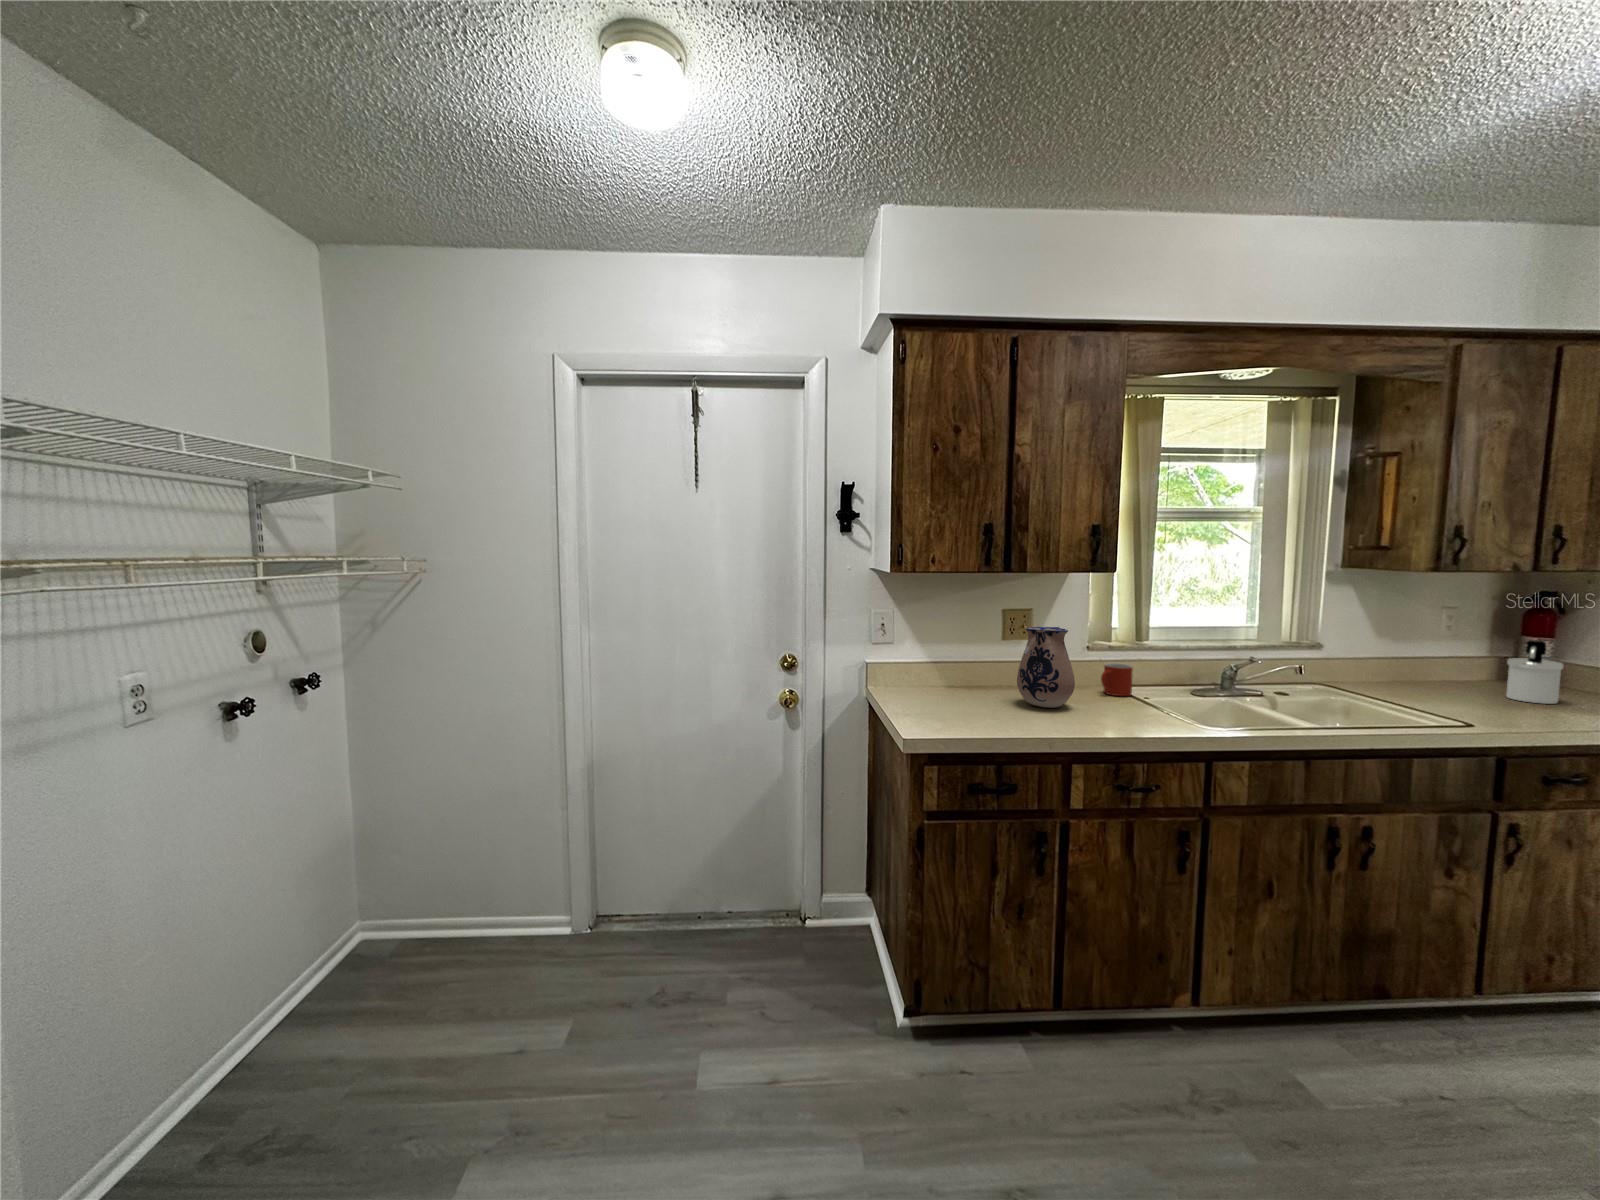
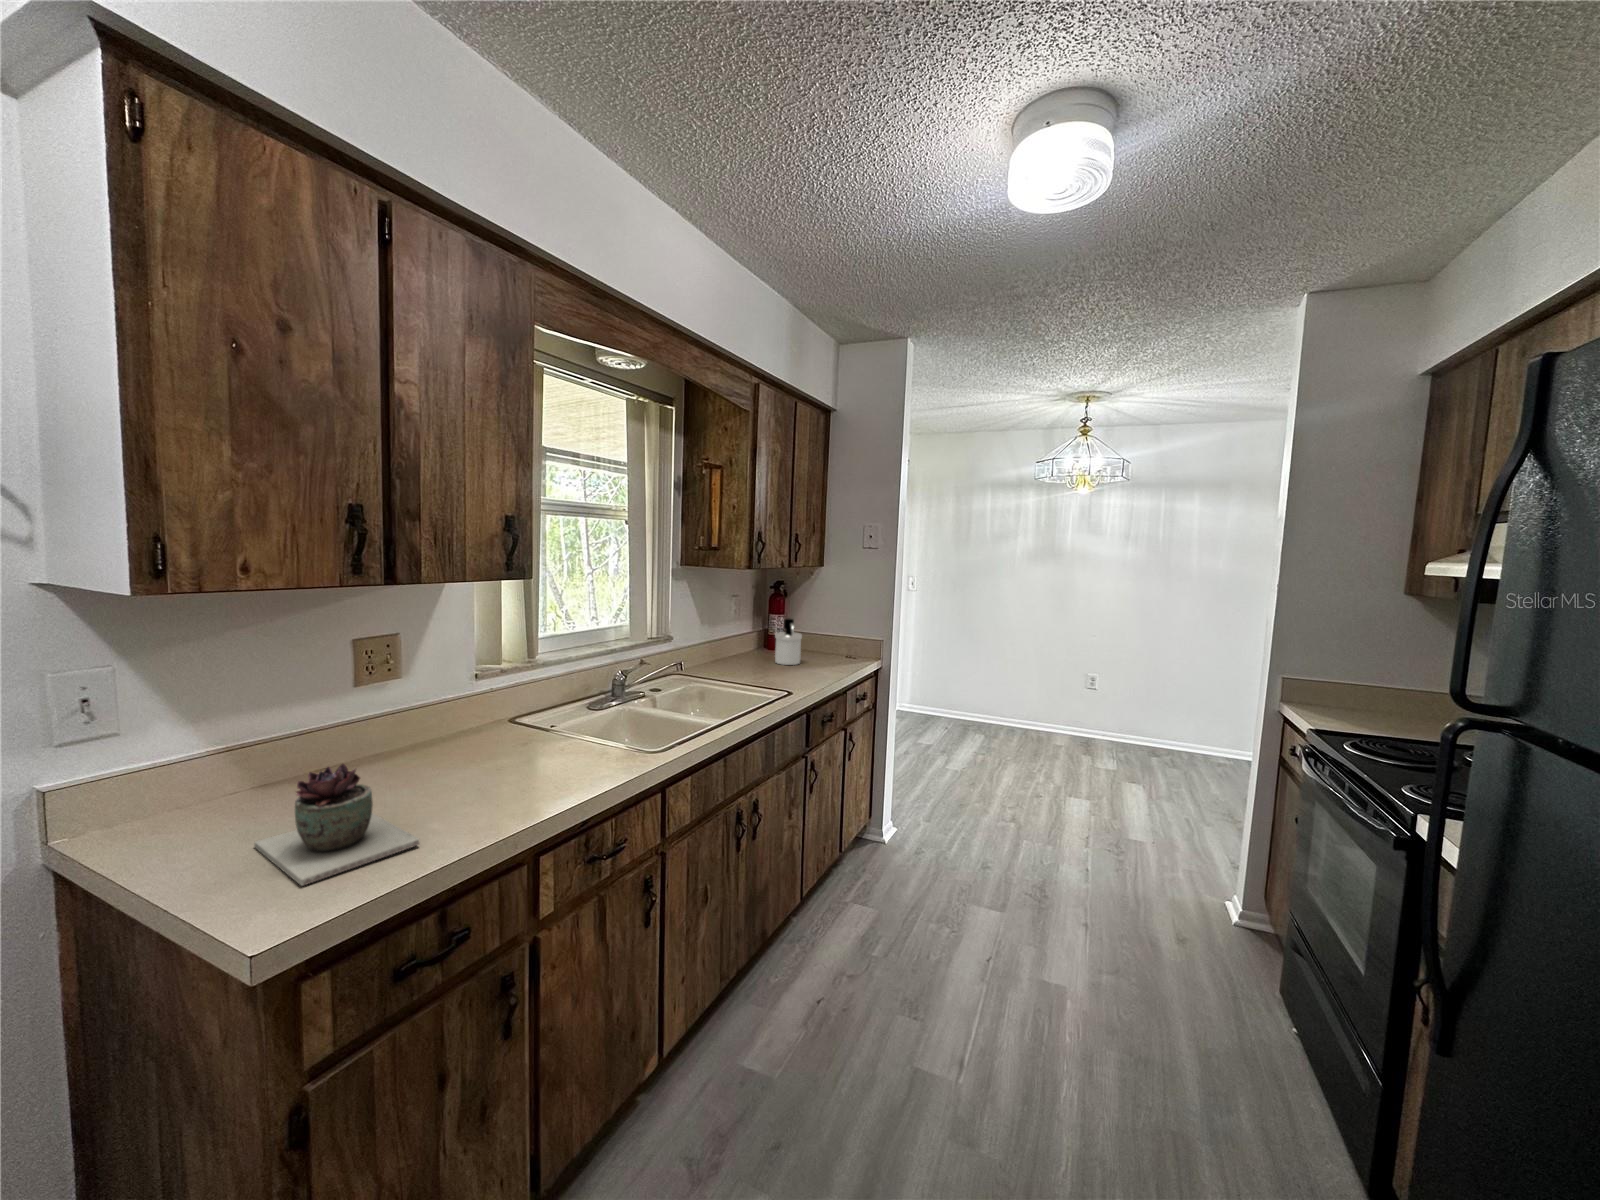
ceramic pitcher: present [1017,627,1075,708] -> none [407,658,496,781]
mug: present [1101,663,1133,696] -> none [505,690,540,733]
succulent plant: none [930,671,998,727] -> present [254,764,419,886]

